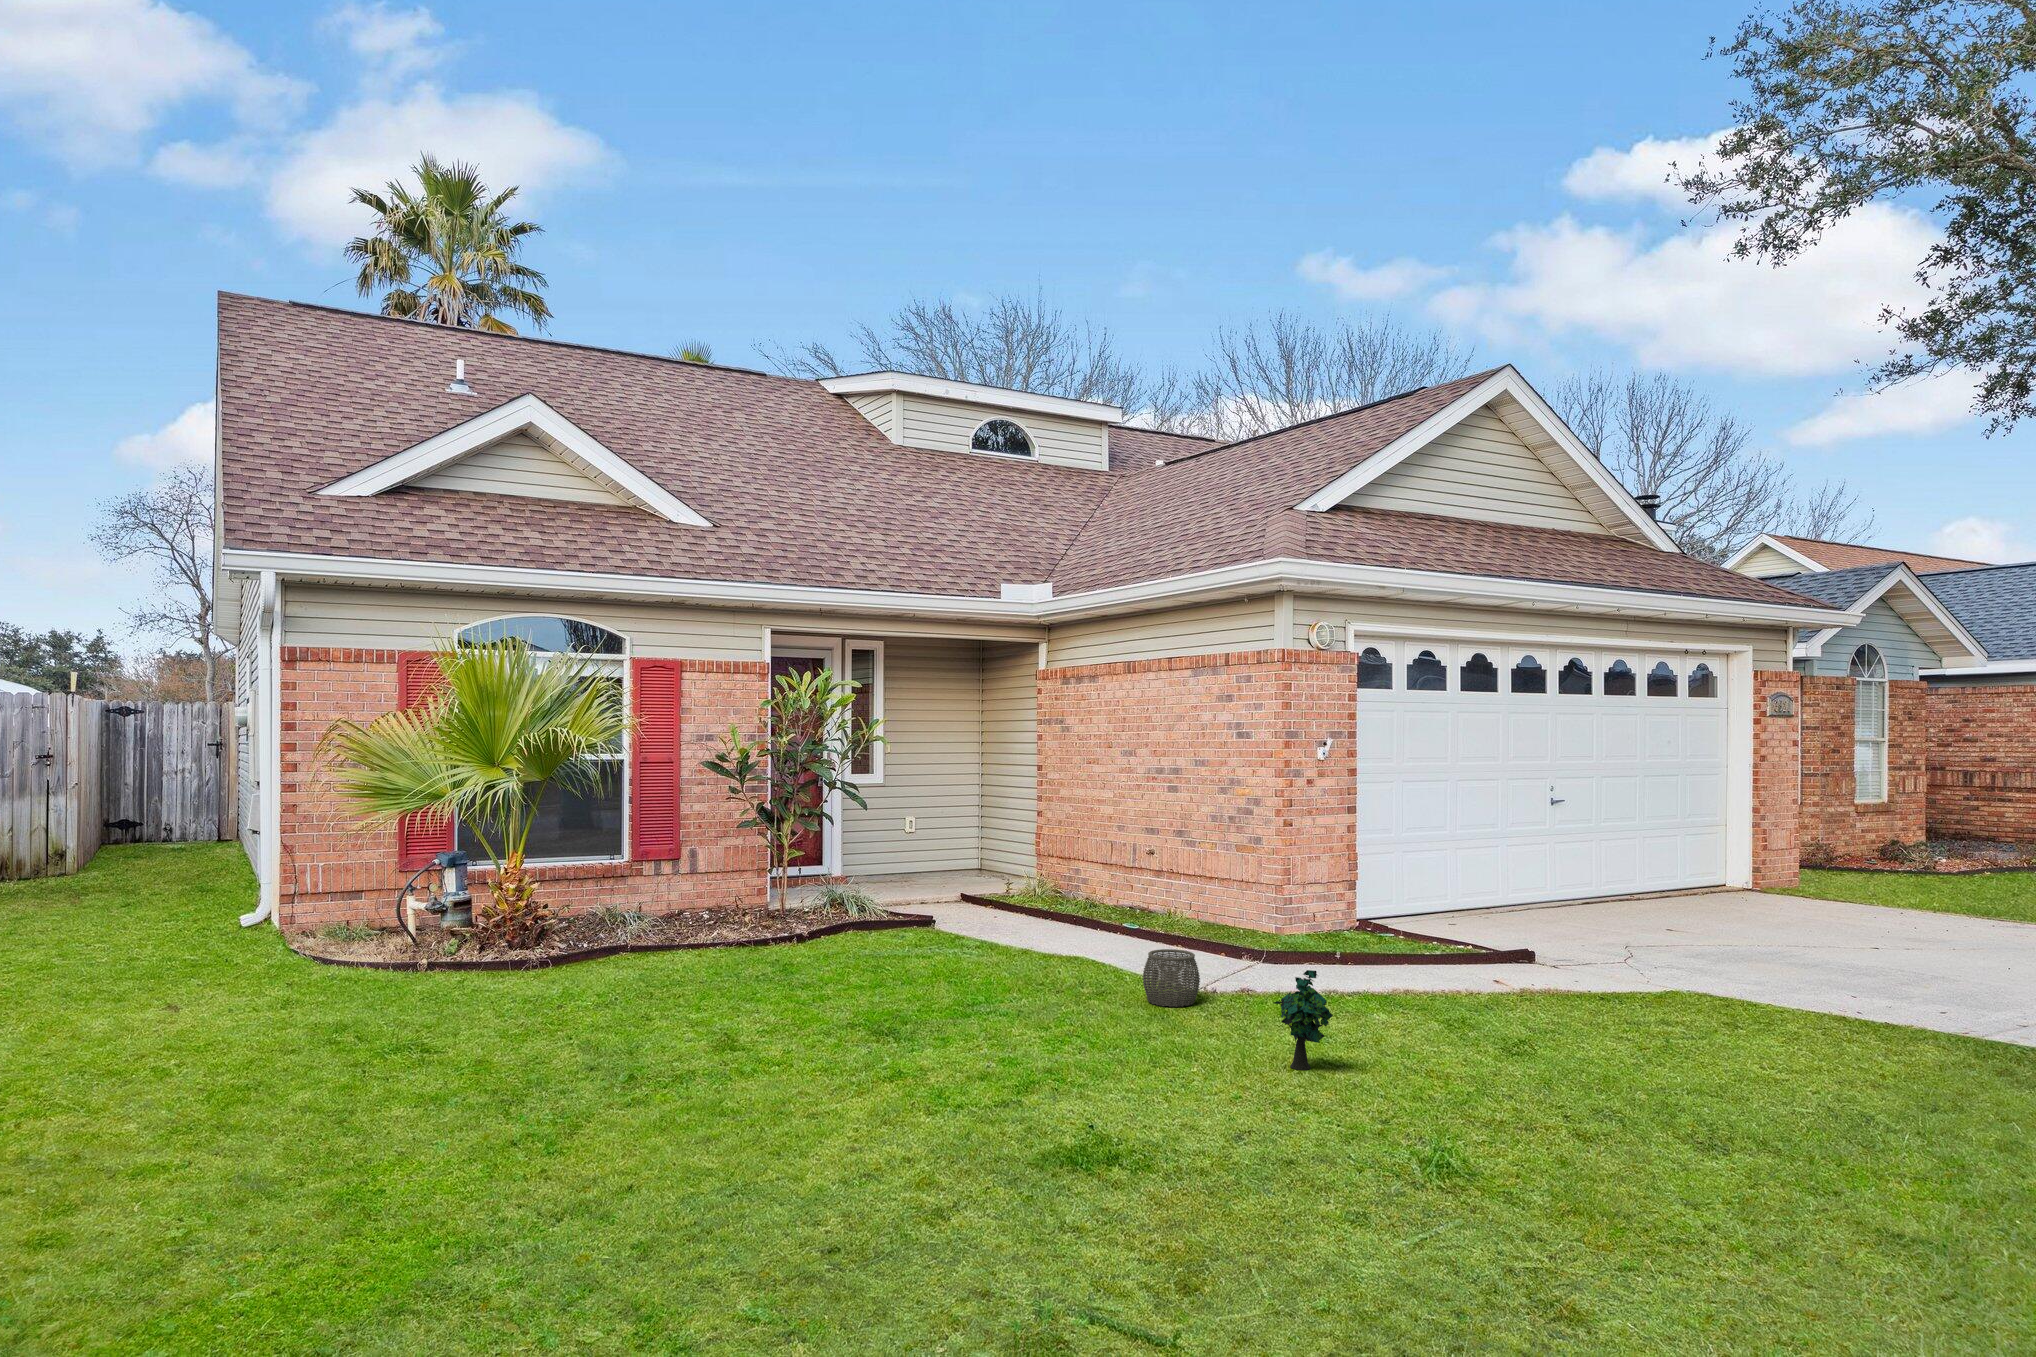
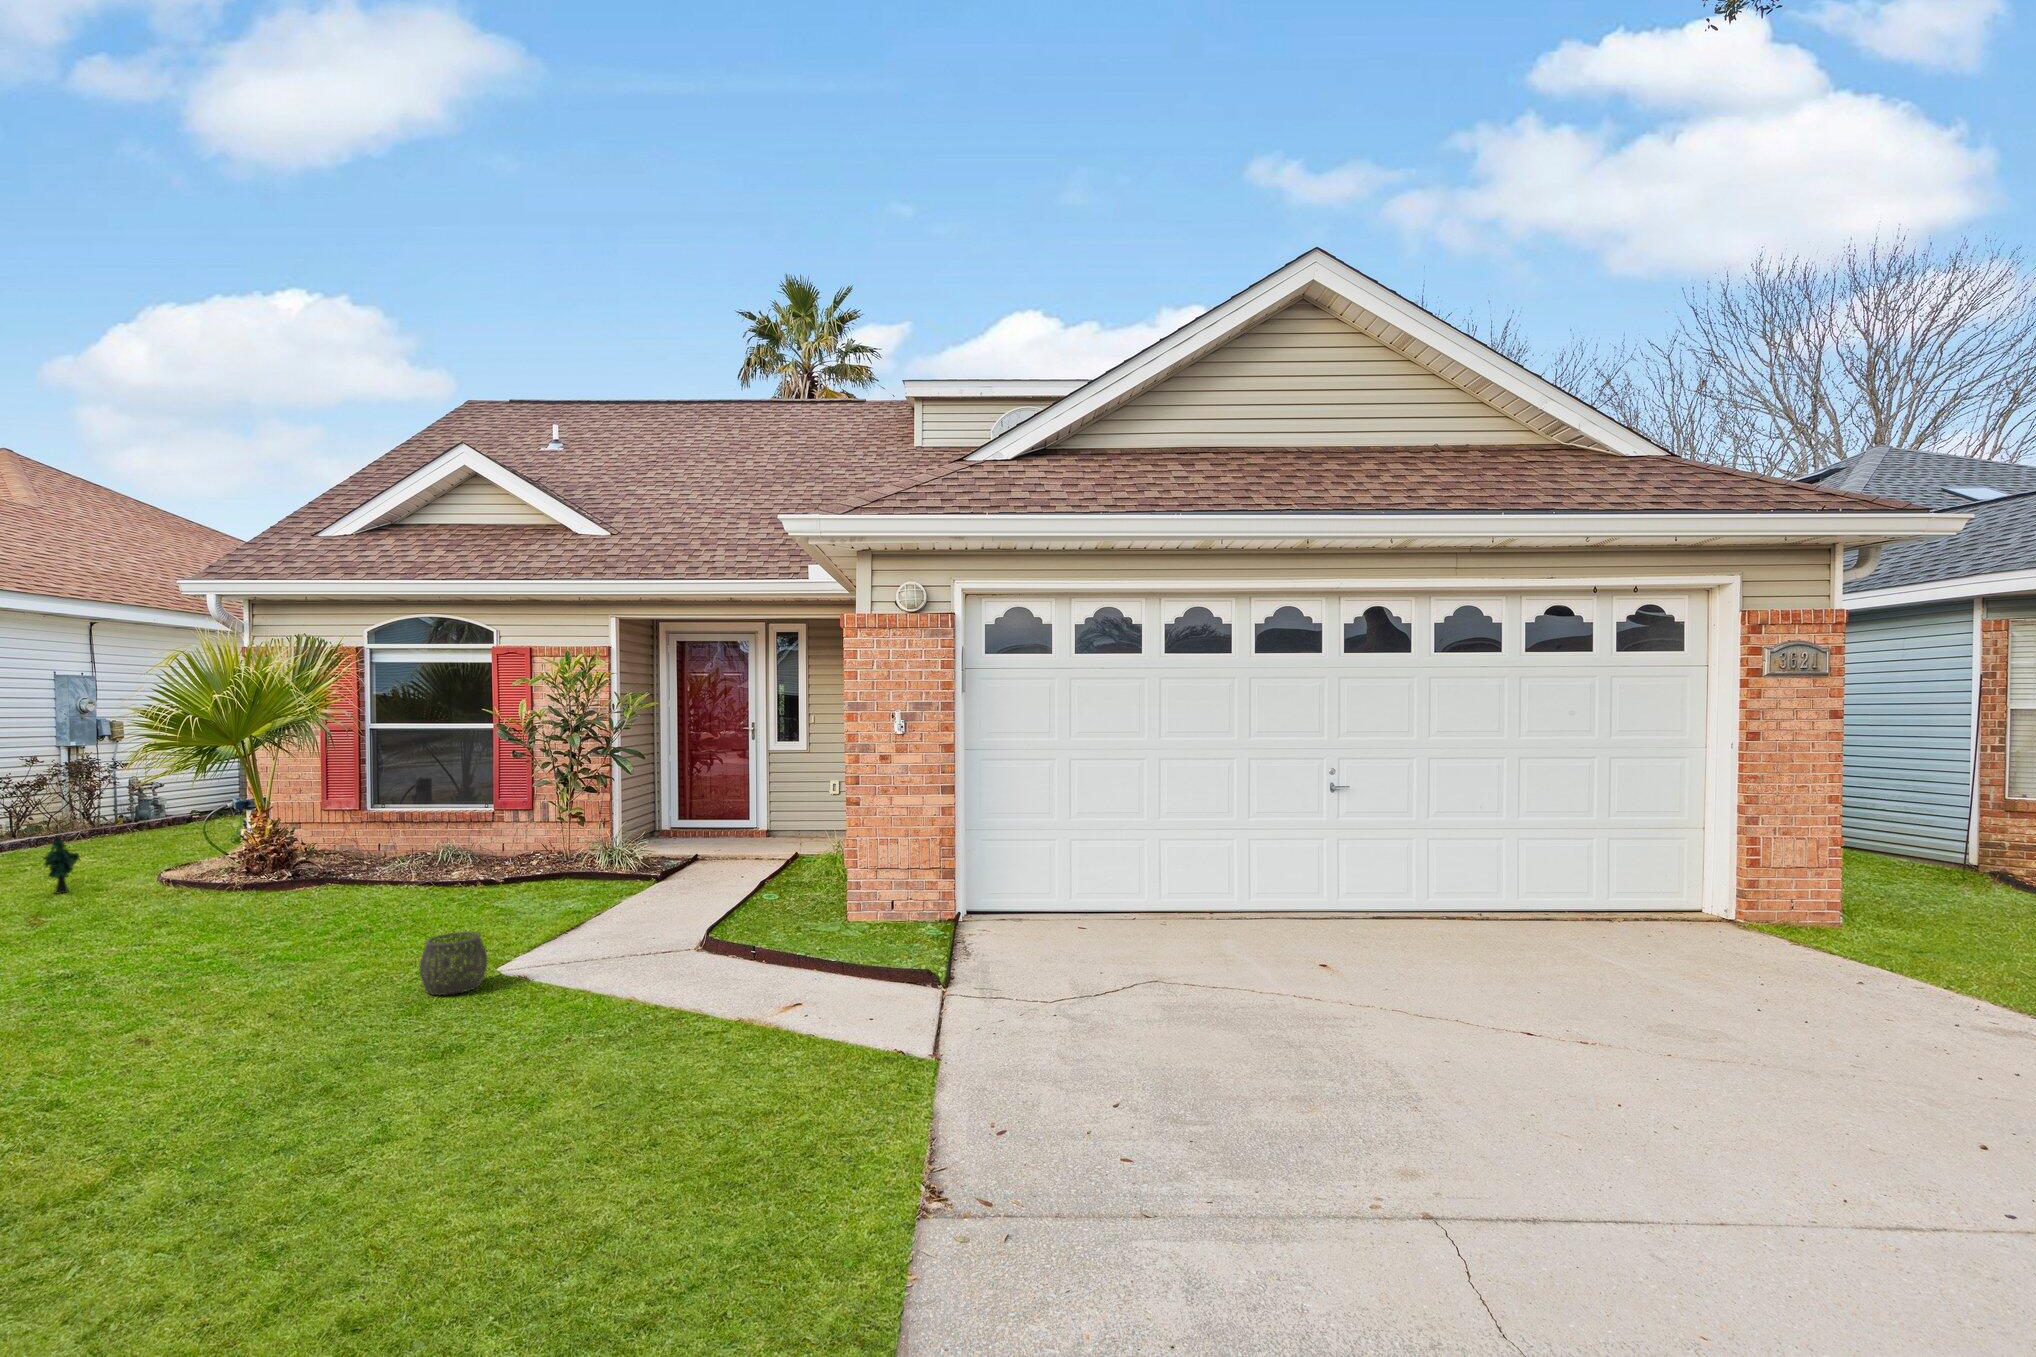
decorative plant: present [1273,970,1333,1070] -> present [43,836,80,894]

